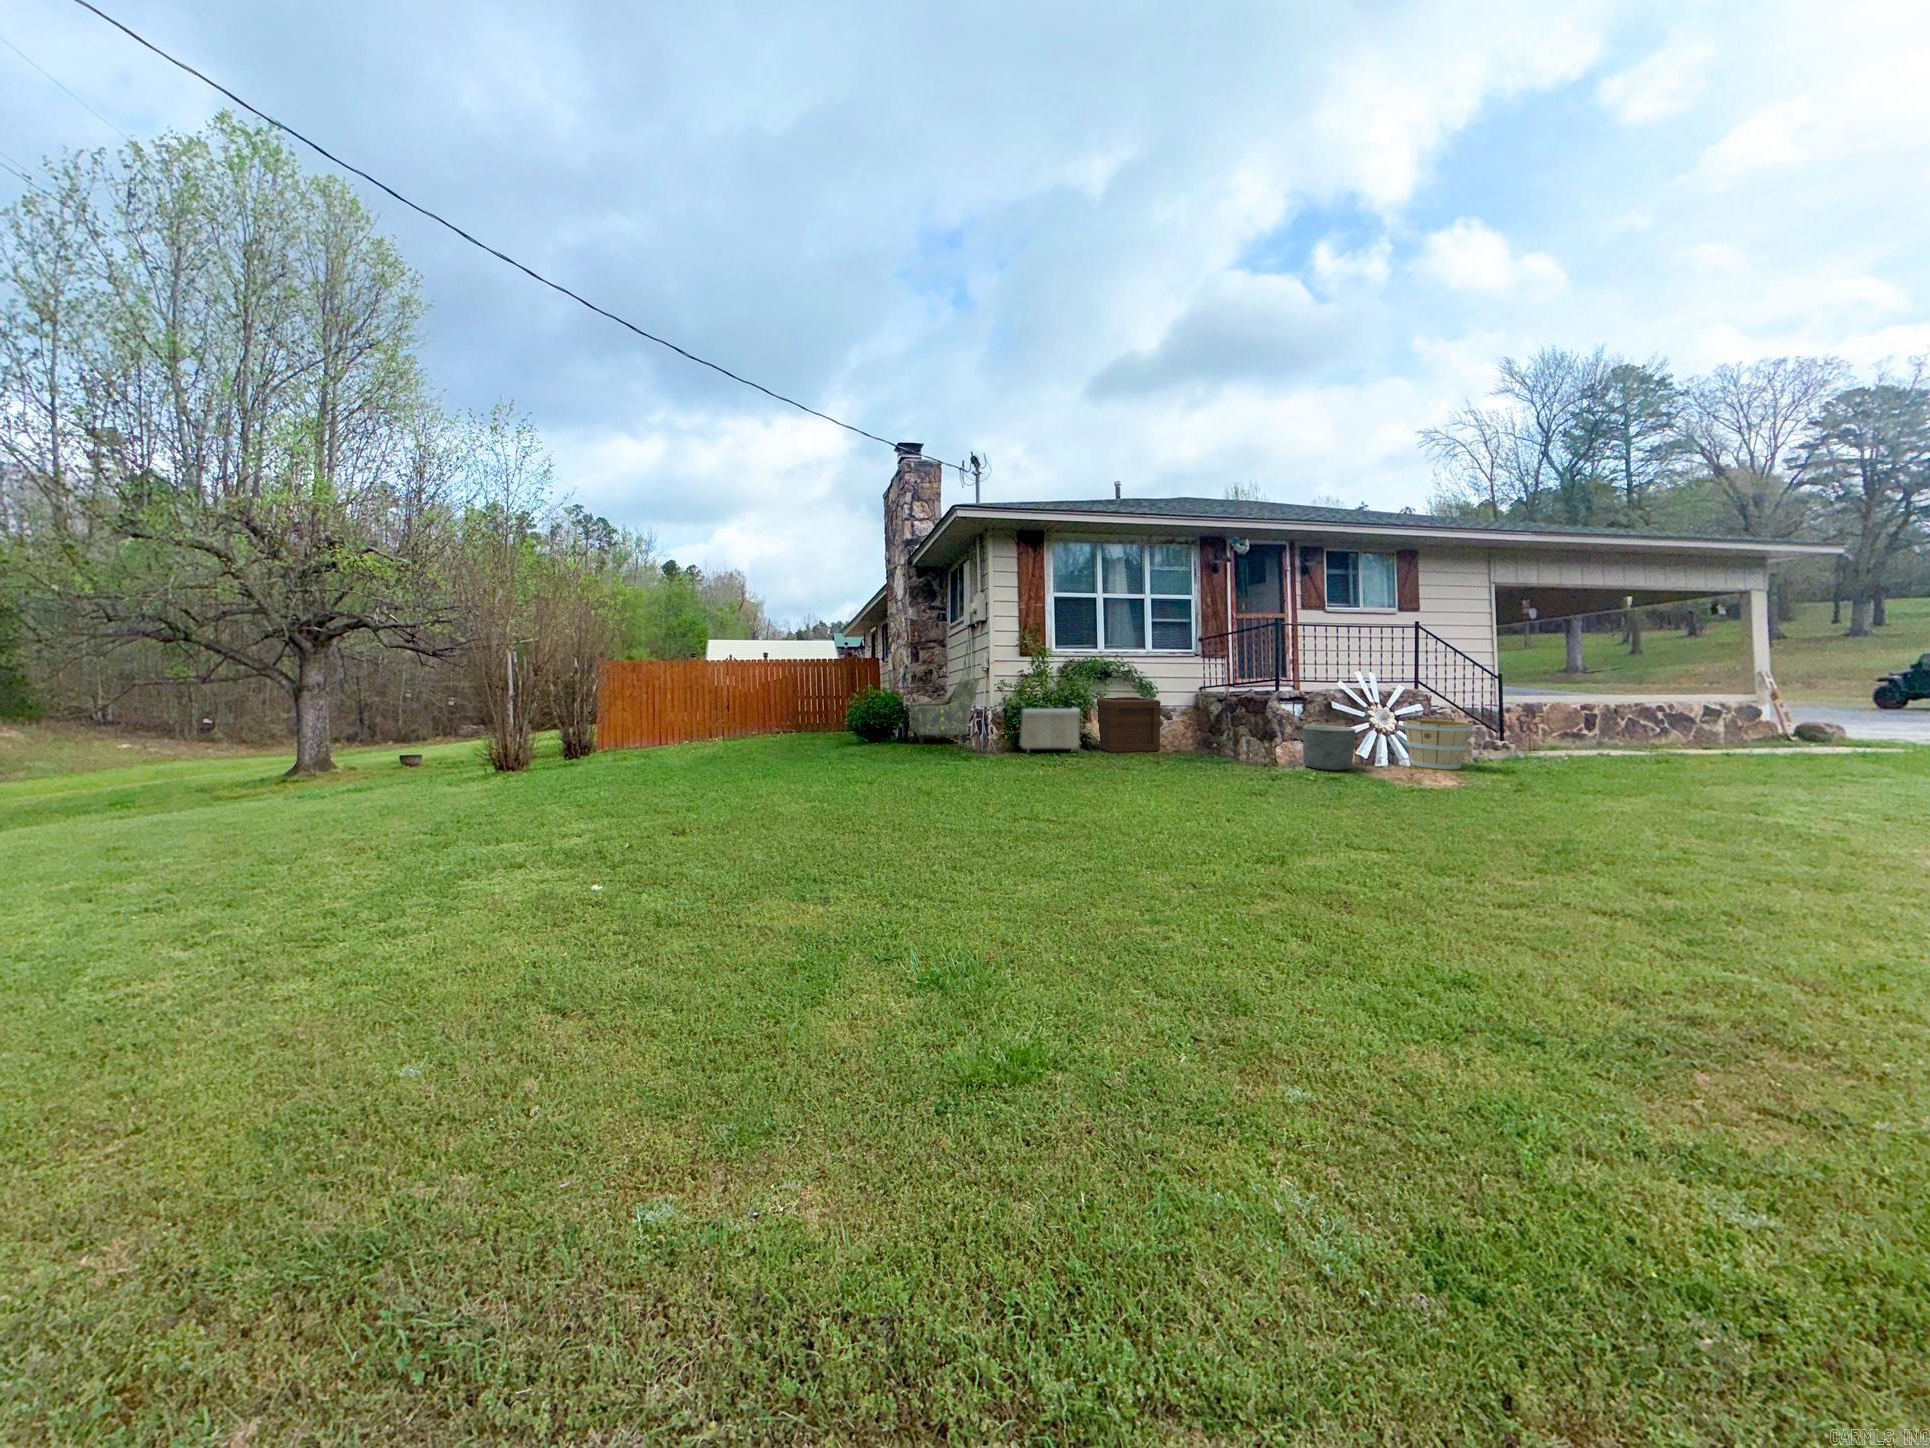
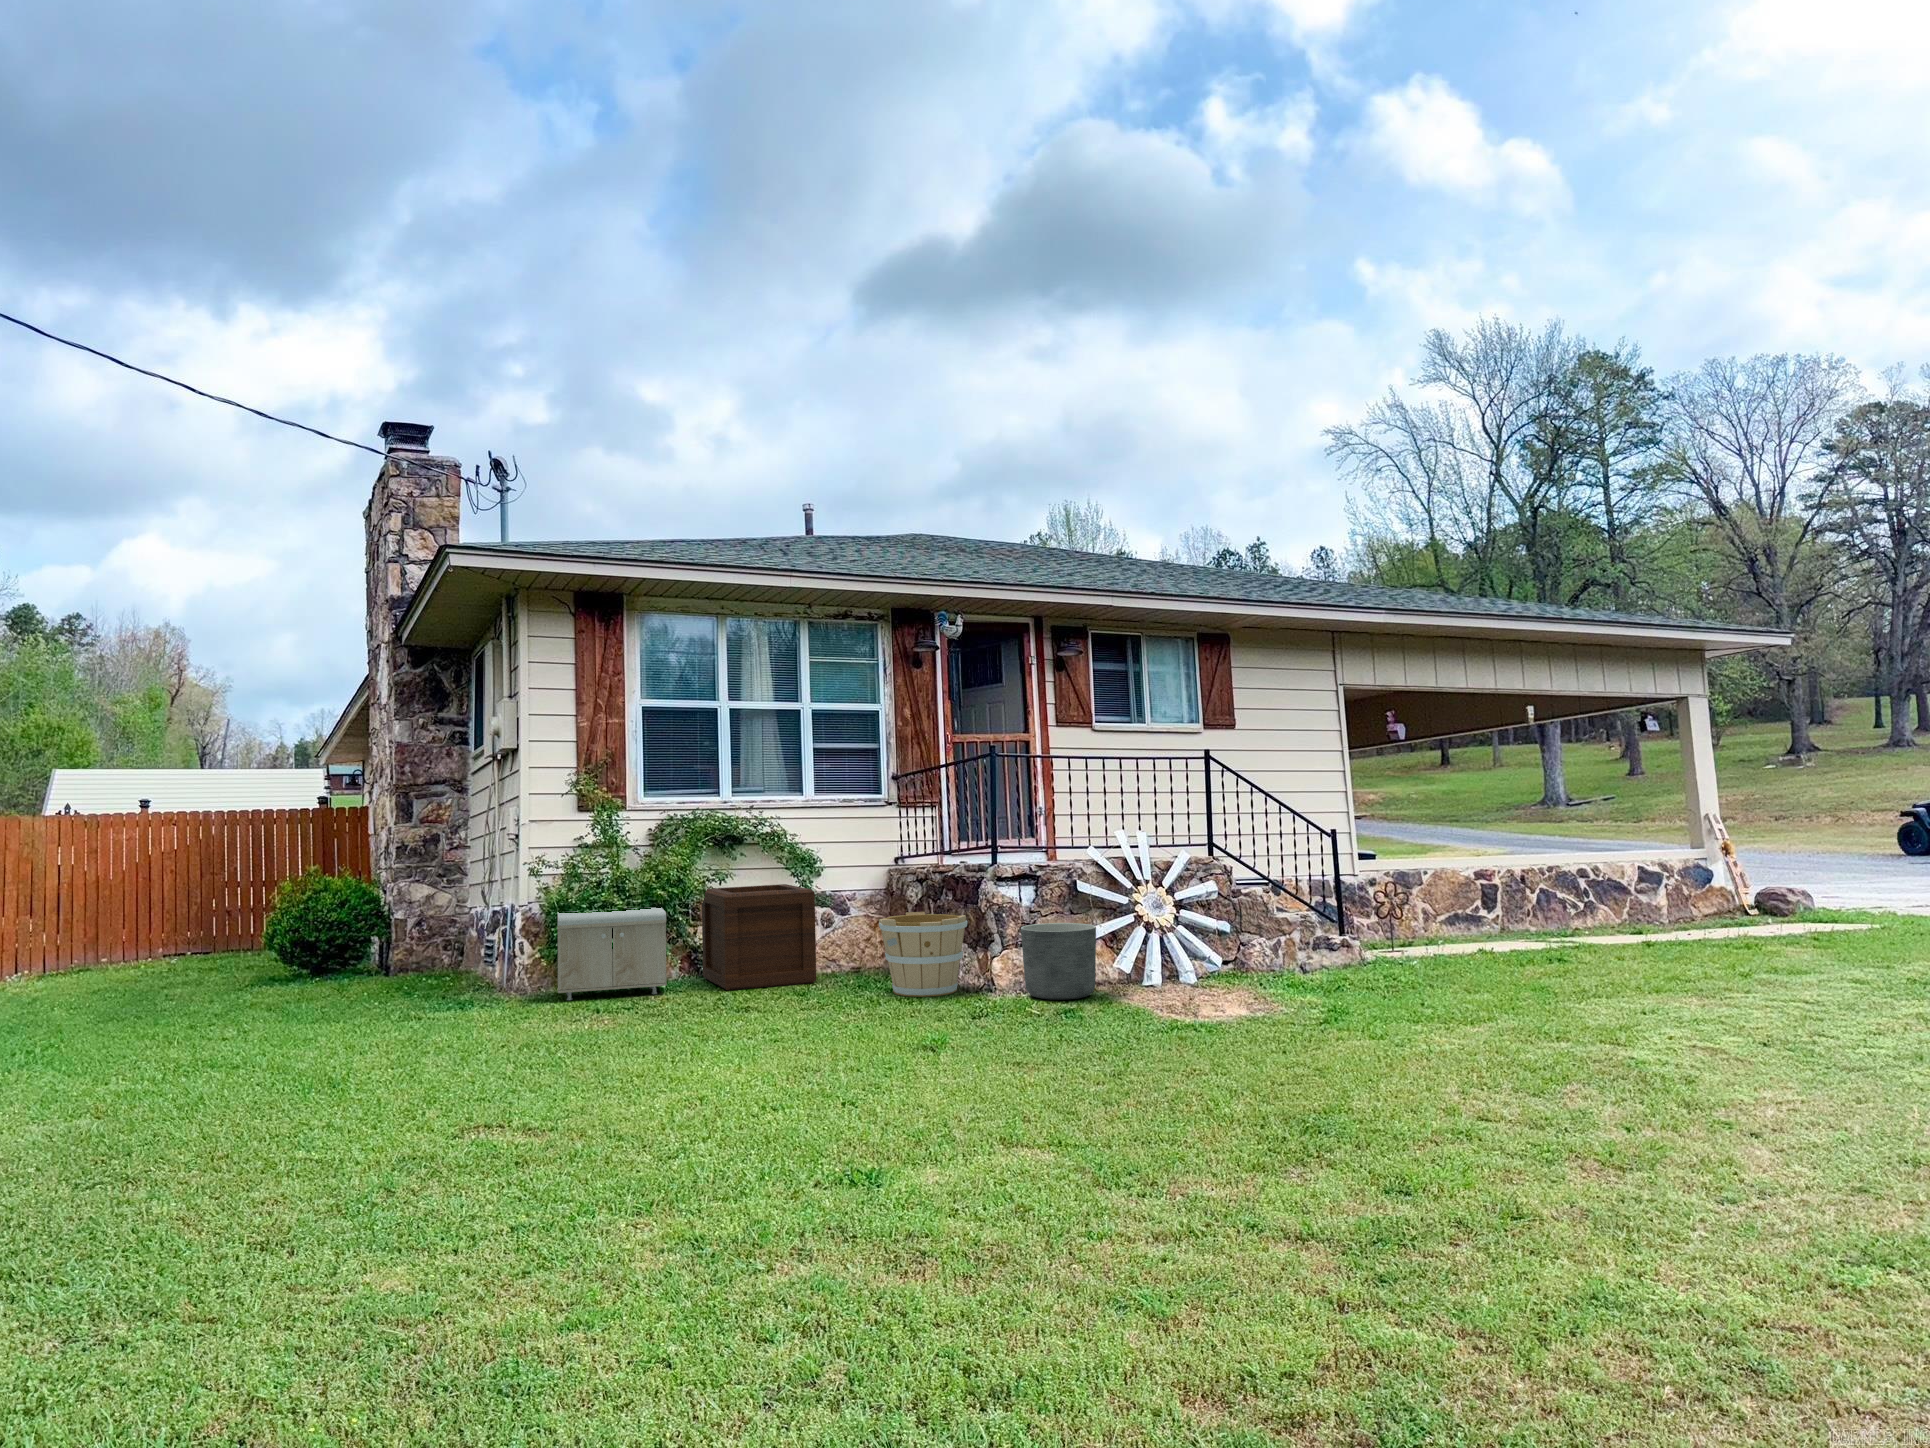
armchair: present [911,676,979,744] -> none [361,855,493,996]
wooden bucket: present [1403,719,1473,770] -> present [879,912,968,997]

